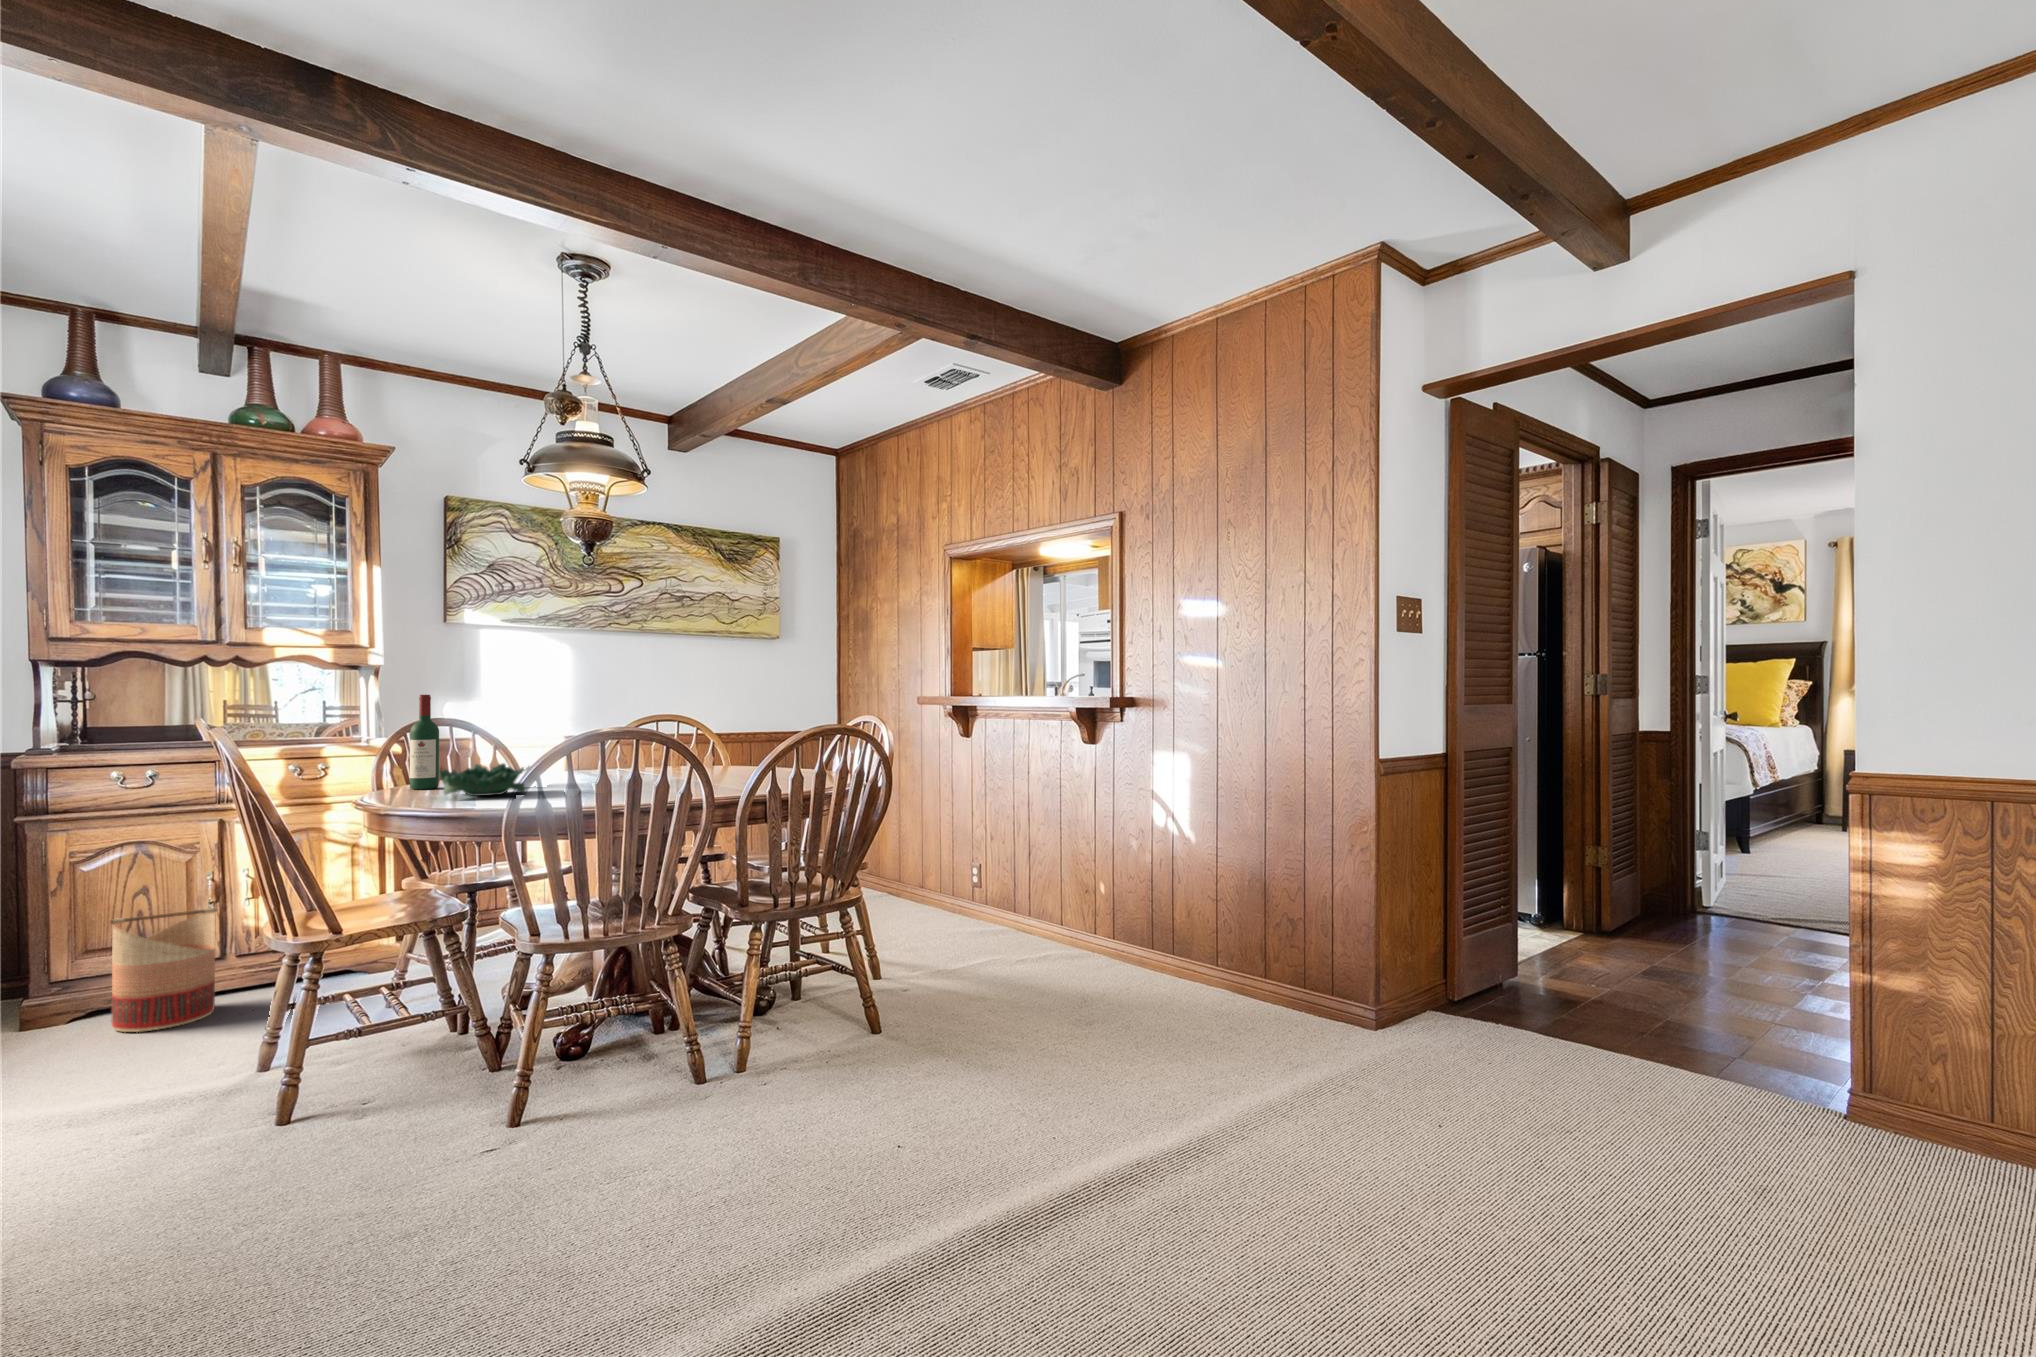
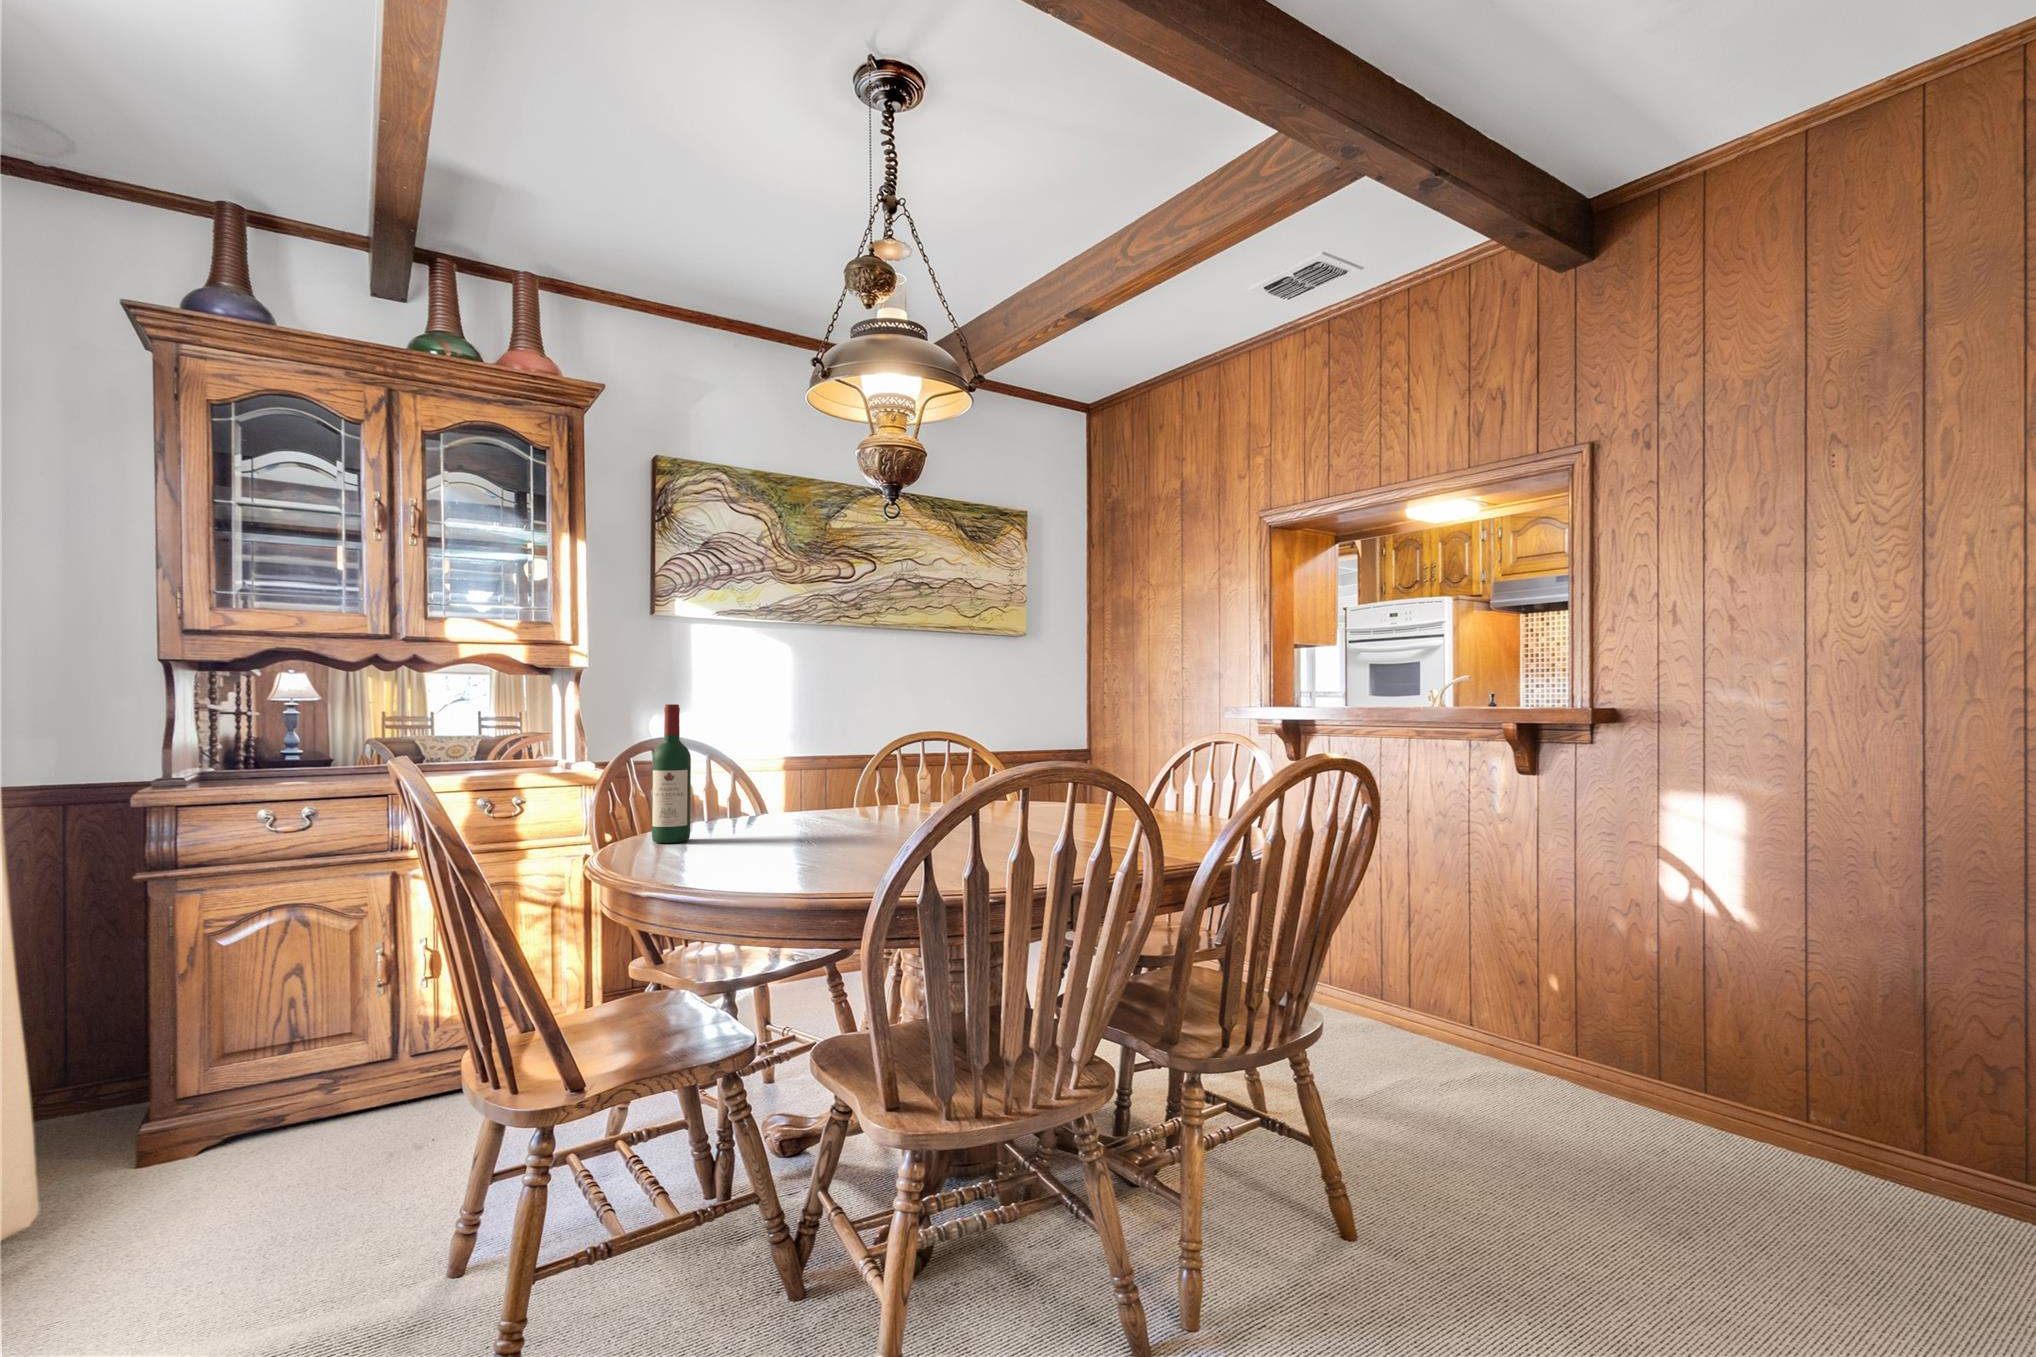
decorative bowl: present [439,763,529,796] -> none [711,808,842,863]
basket: present [110,908,217,1032] -> none [253,997,390,1179]

